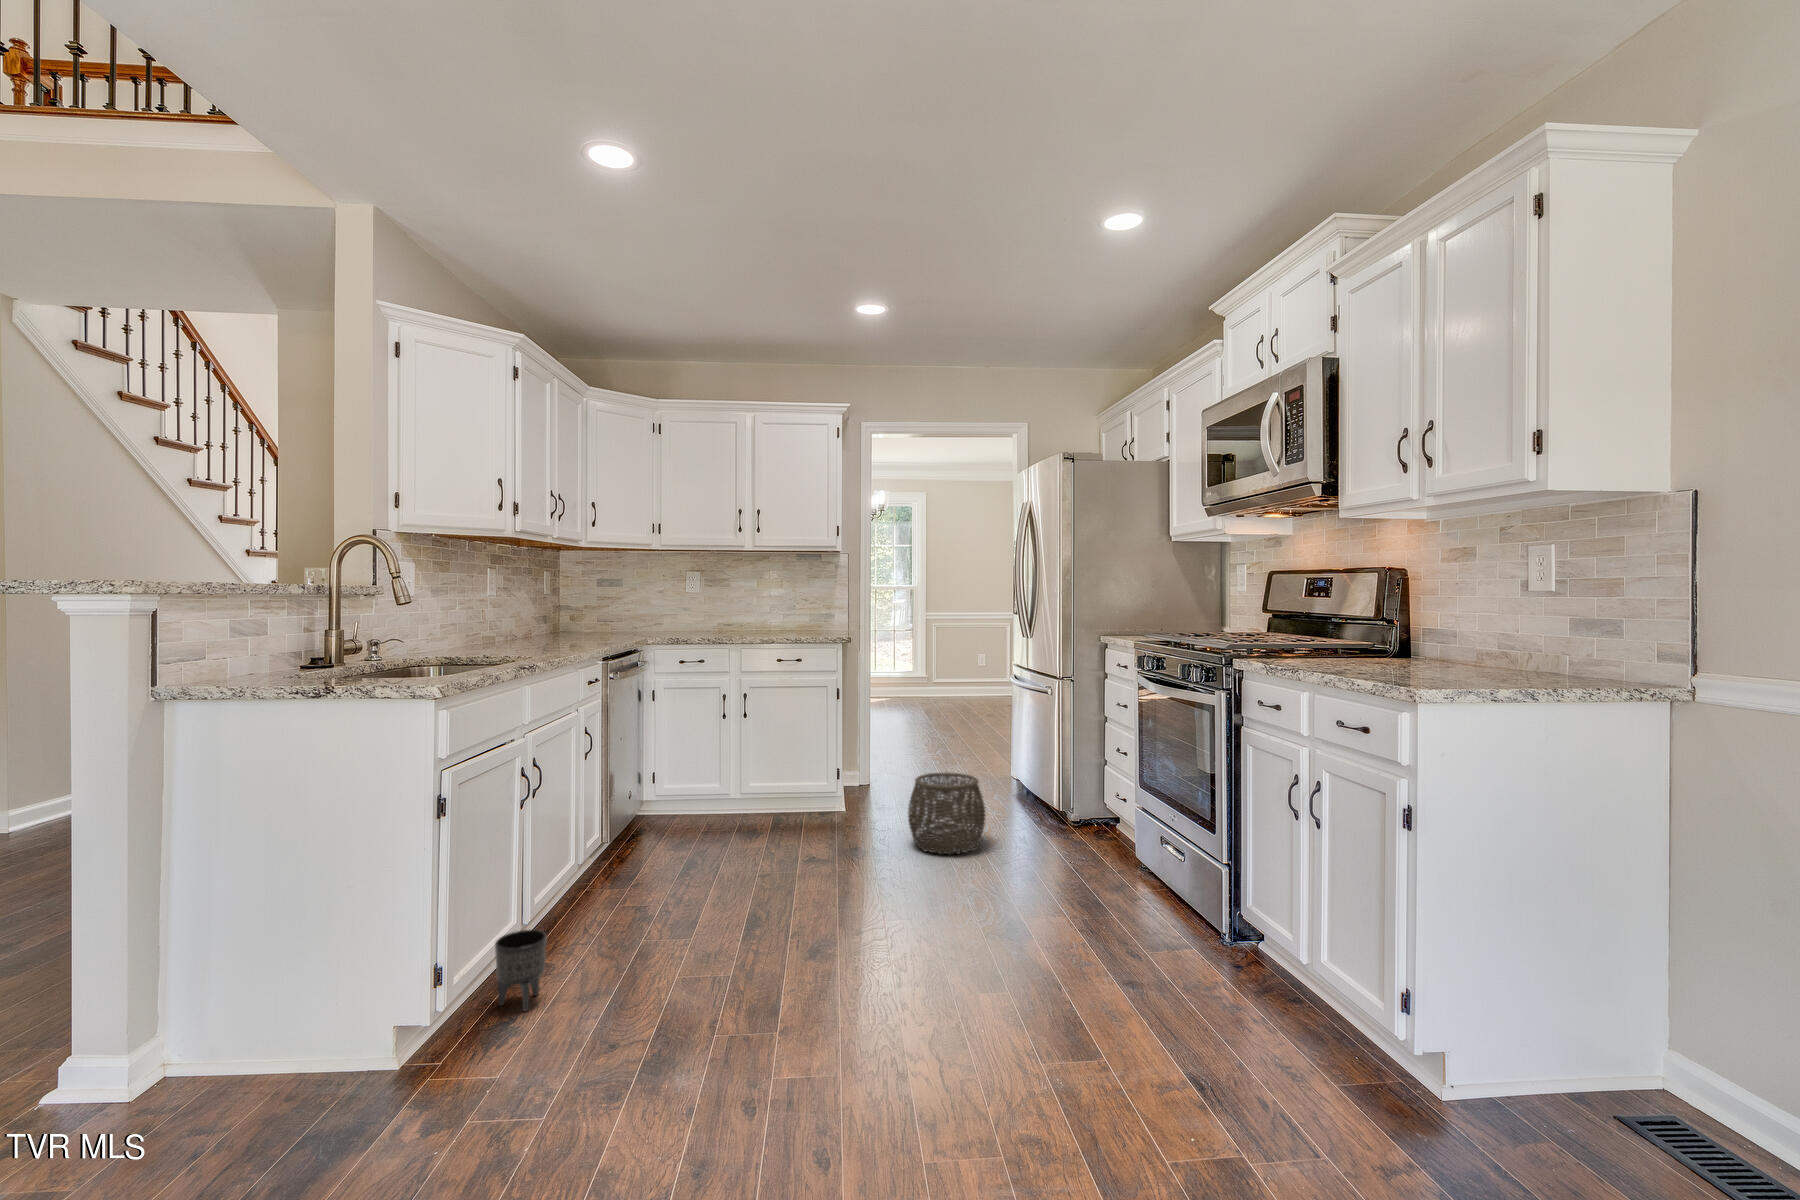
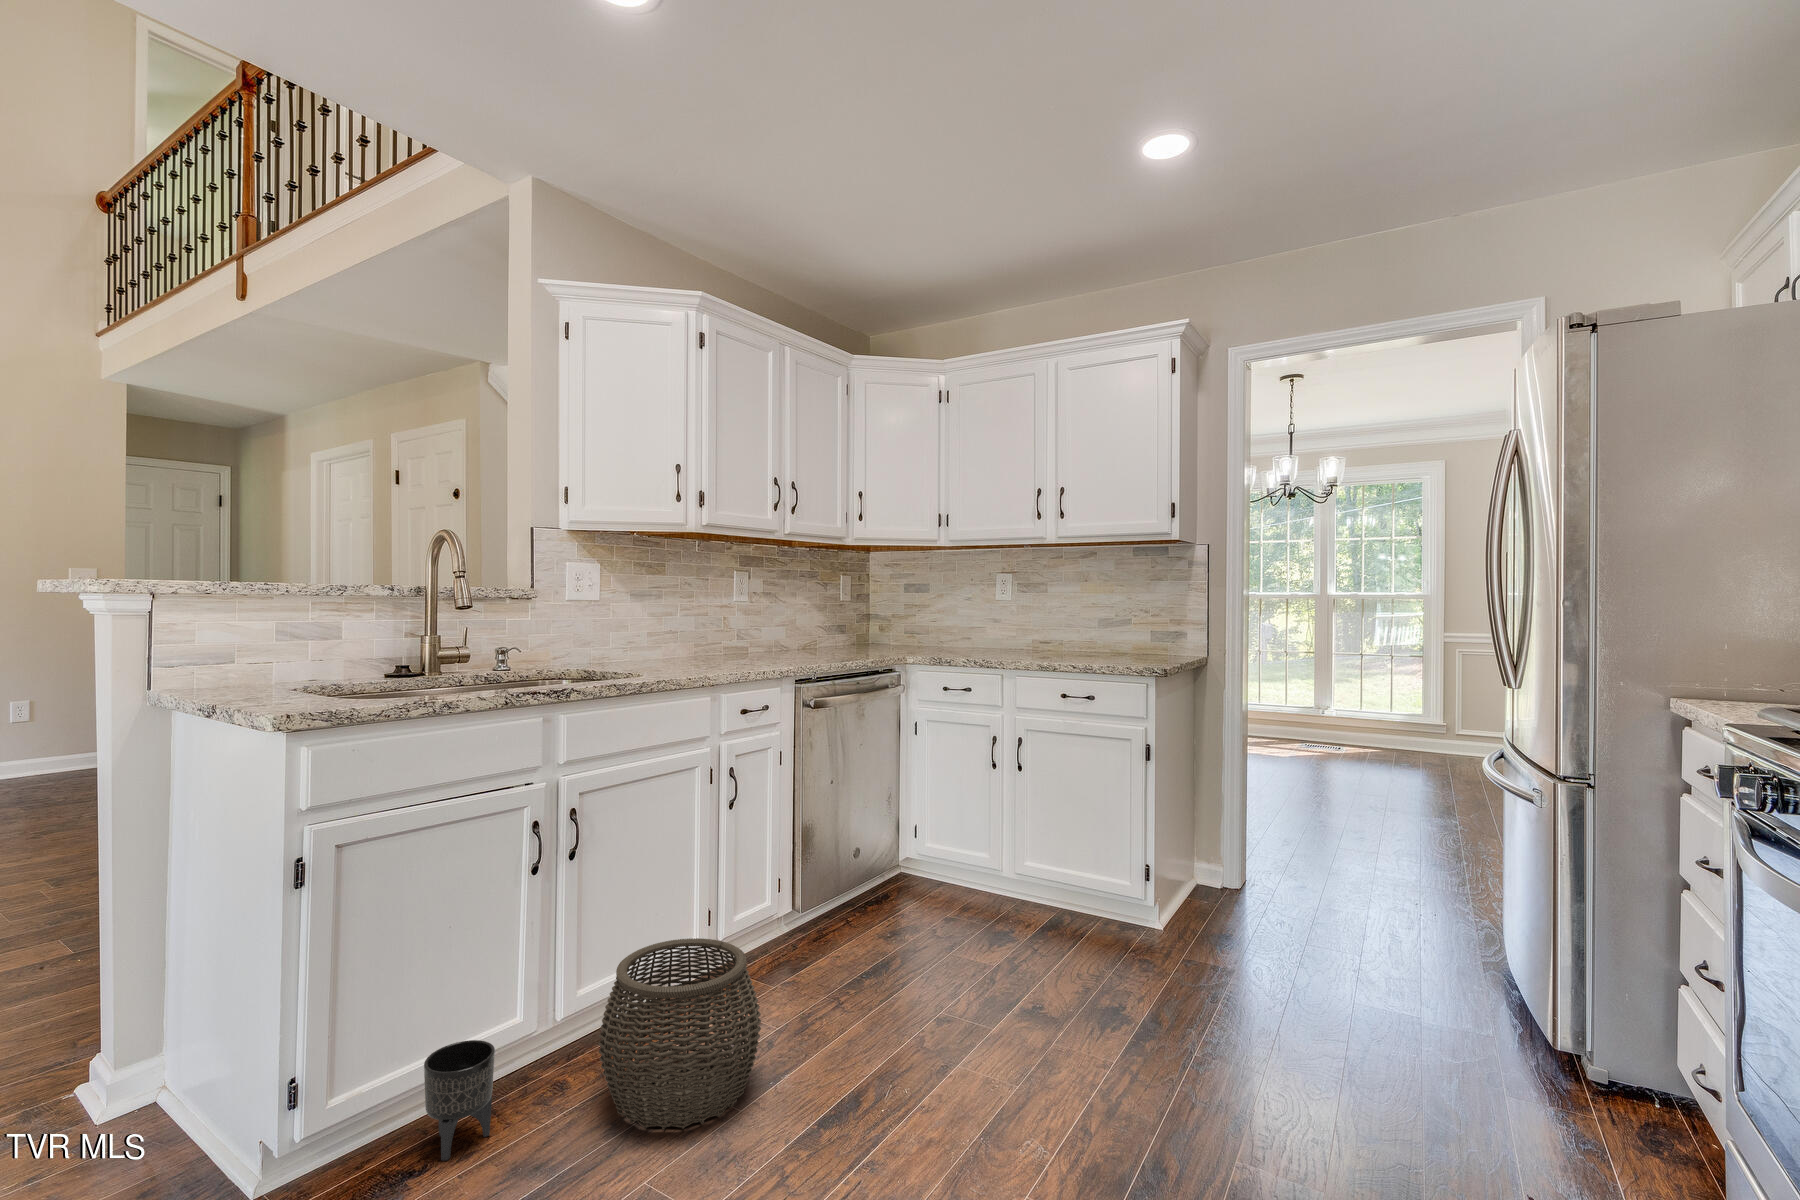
woven basket: present [908,773,986,854] -> present [599,938,761,1130]

